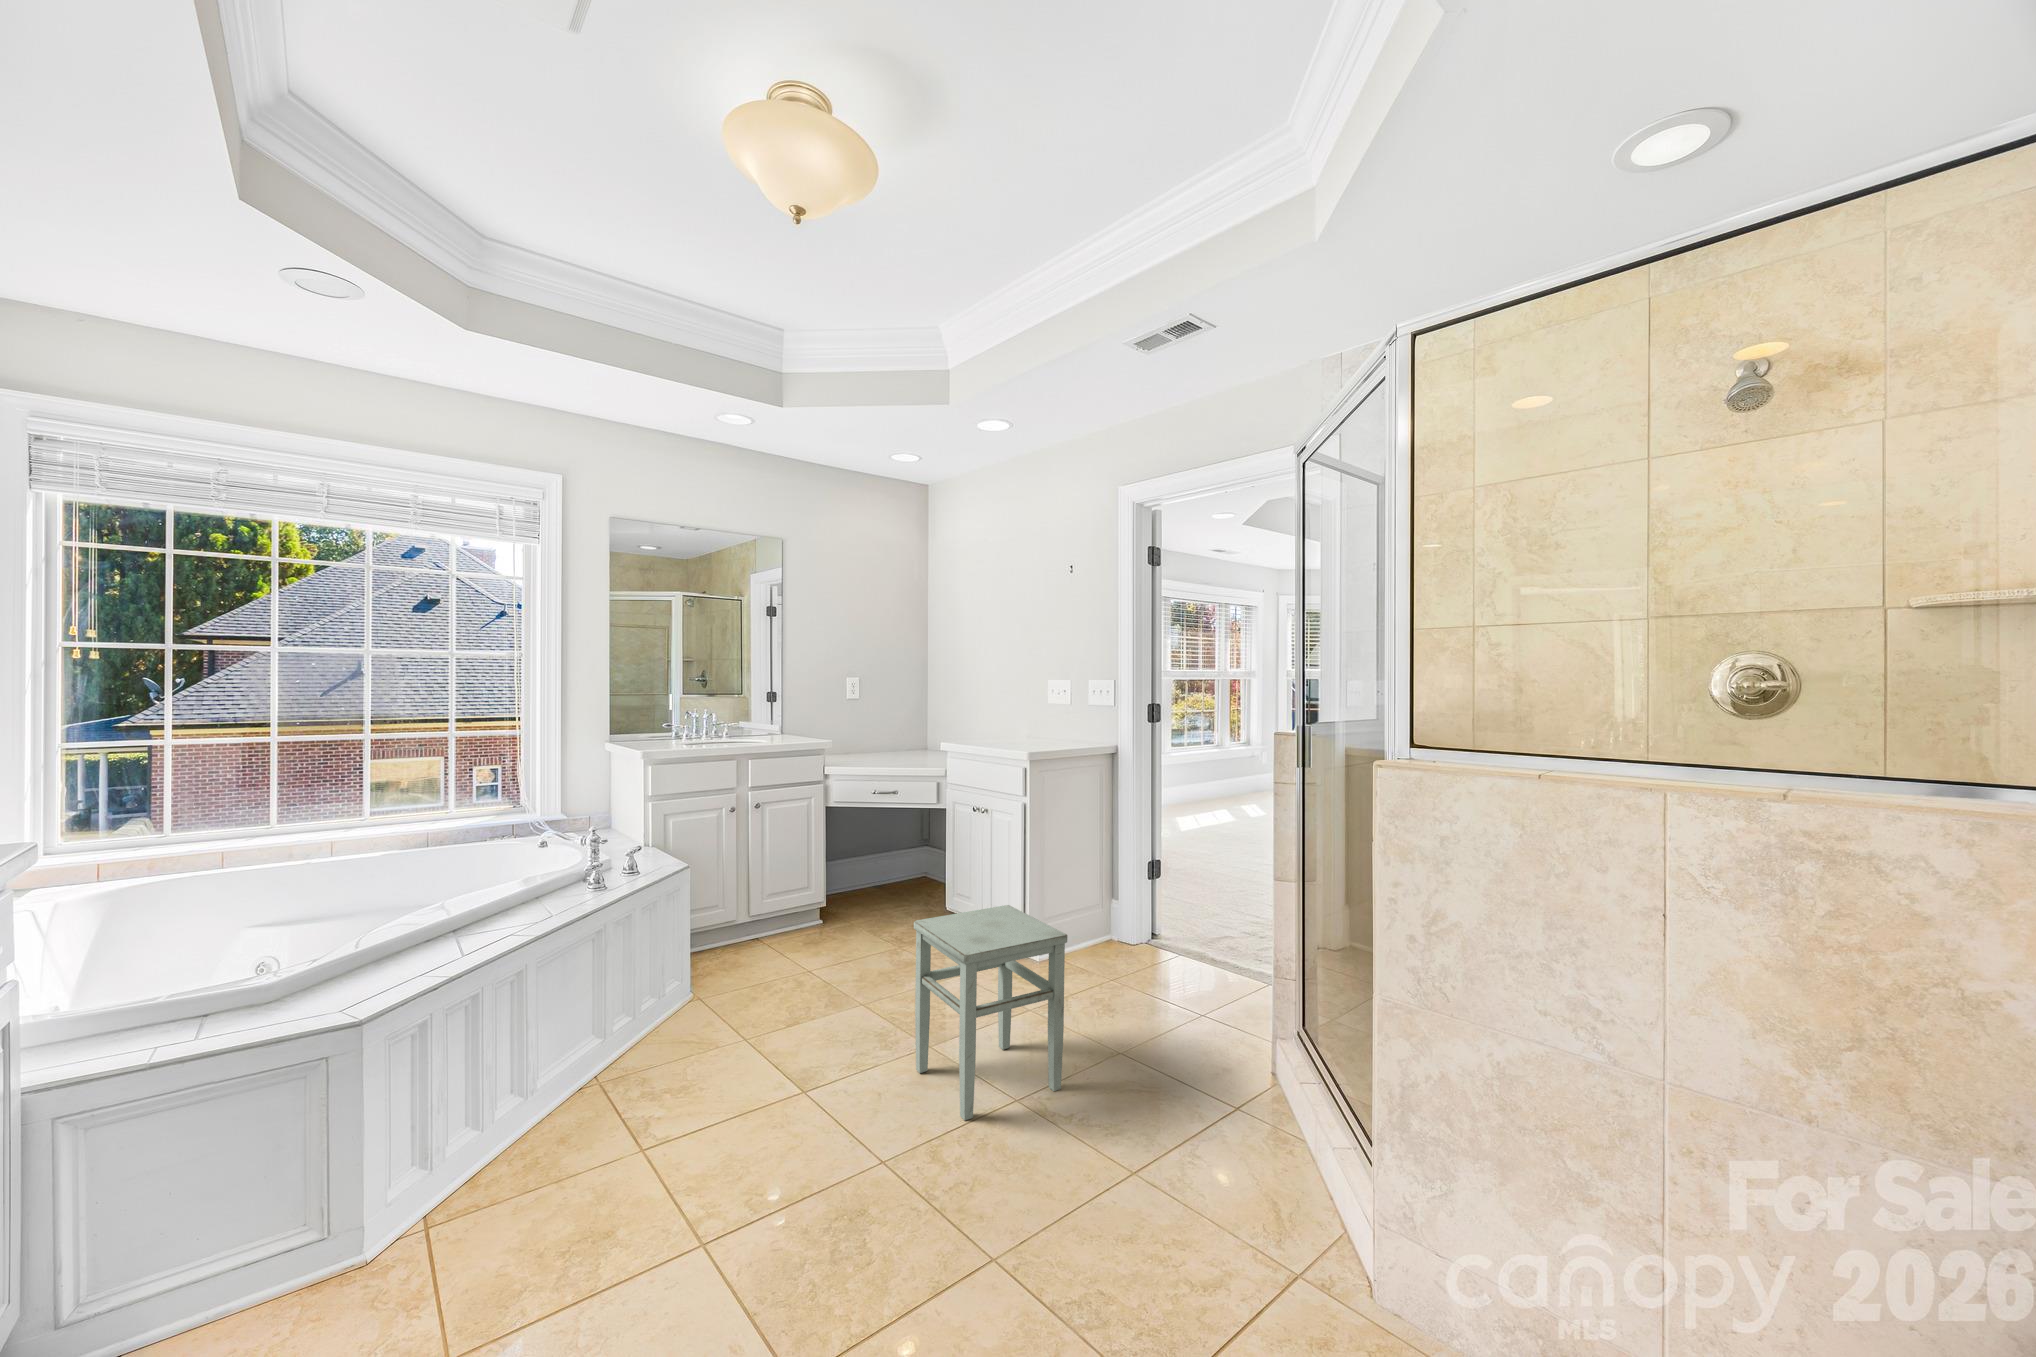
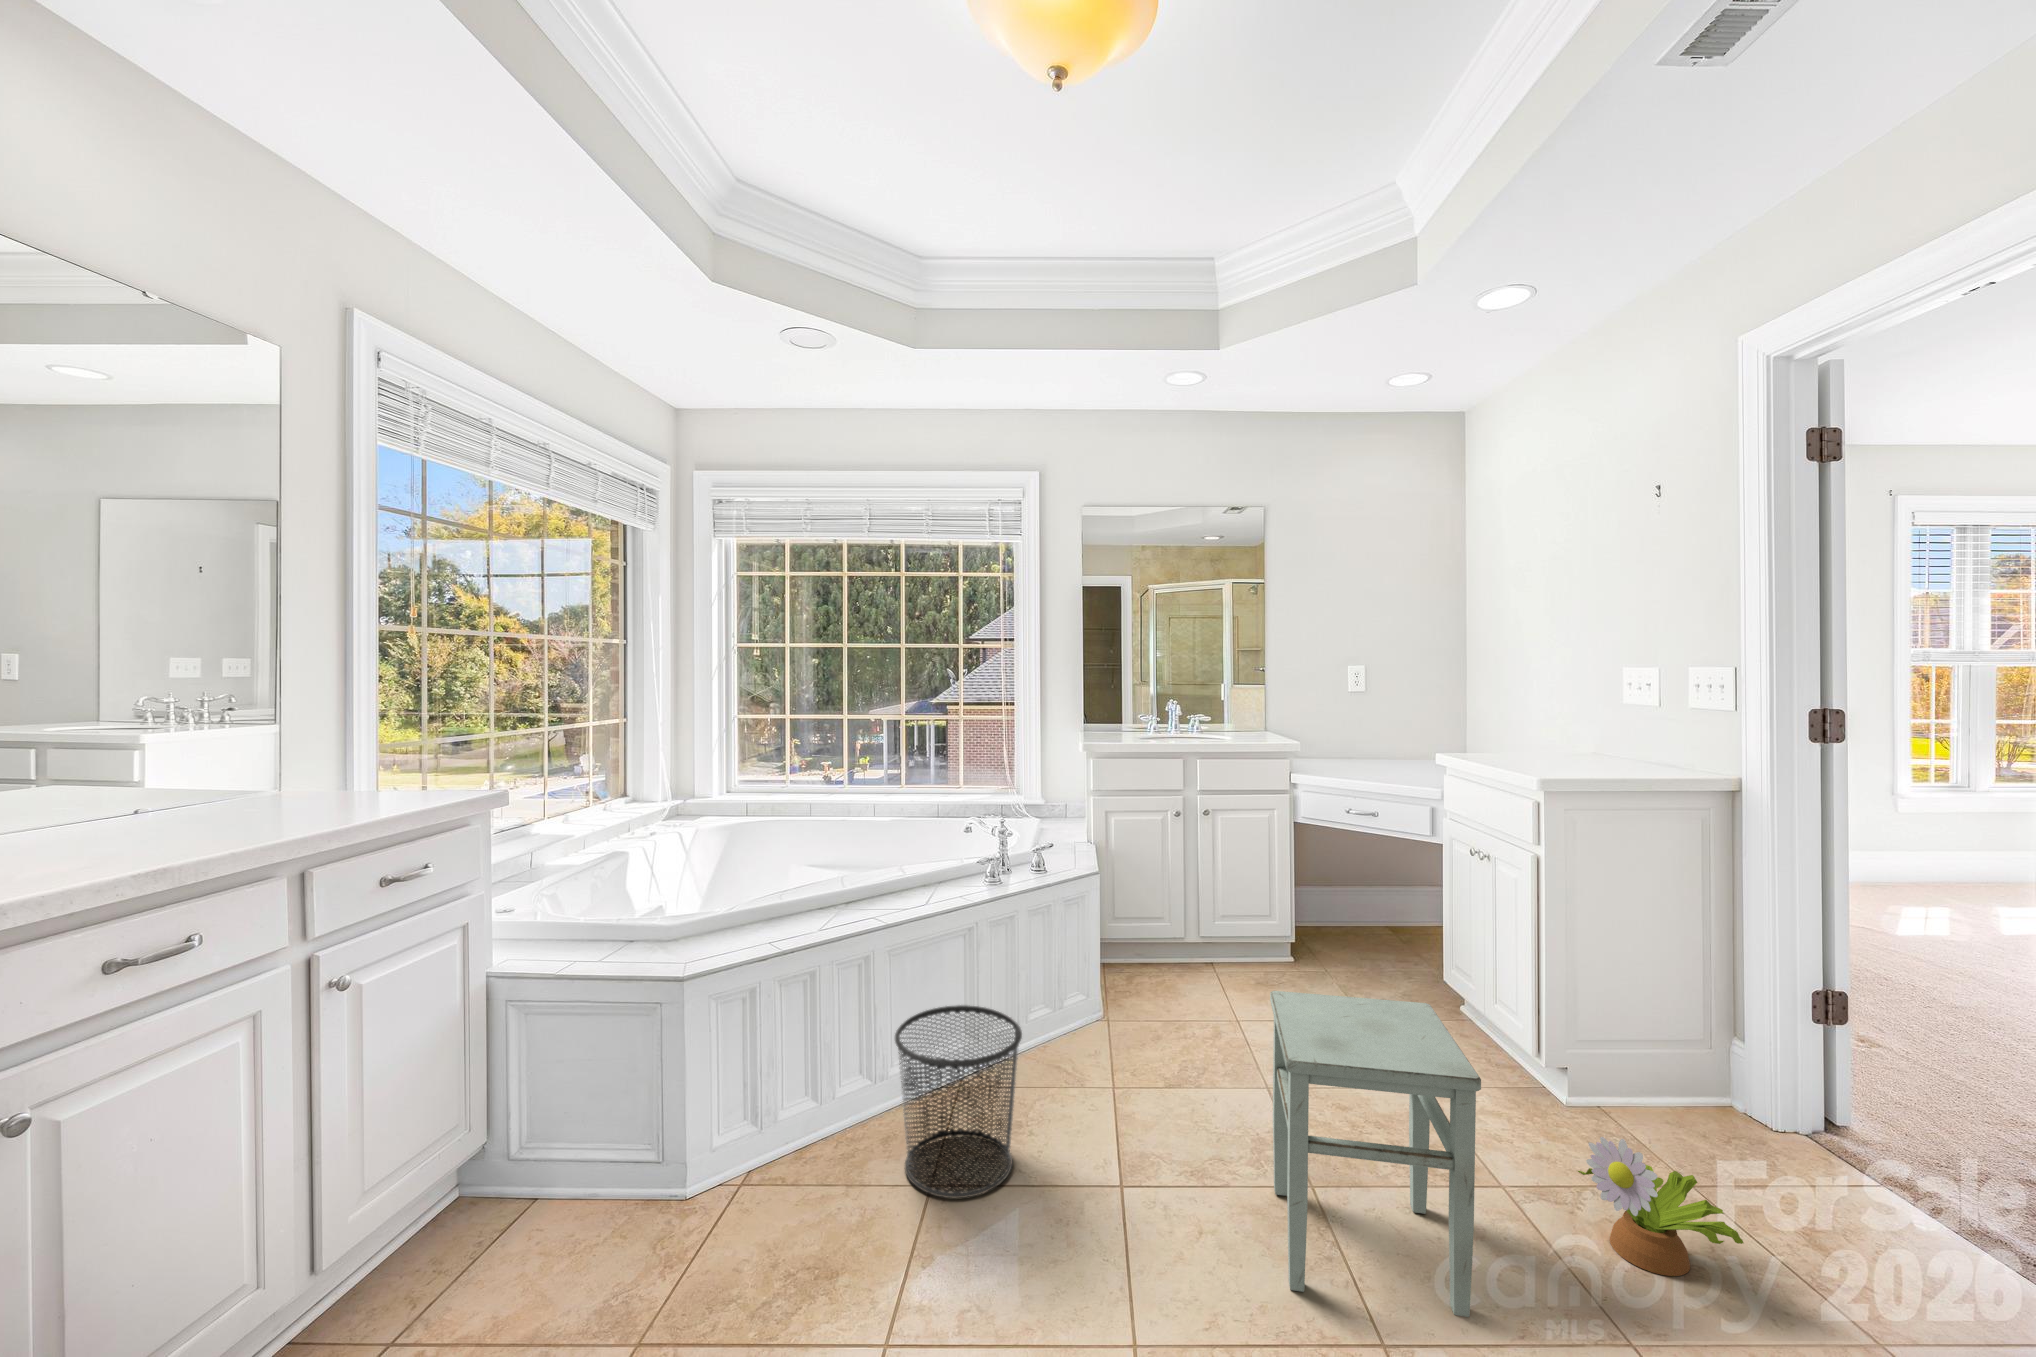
decorative plant: none [1080,958,1161,1031] -> present [1578,1137,1744,1276]
waste bin: none [586,1003,722,1191] -> present [895,1005,1022,1198]

